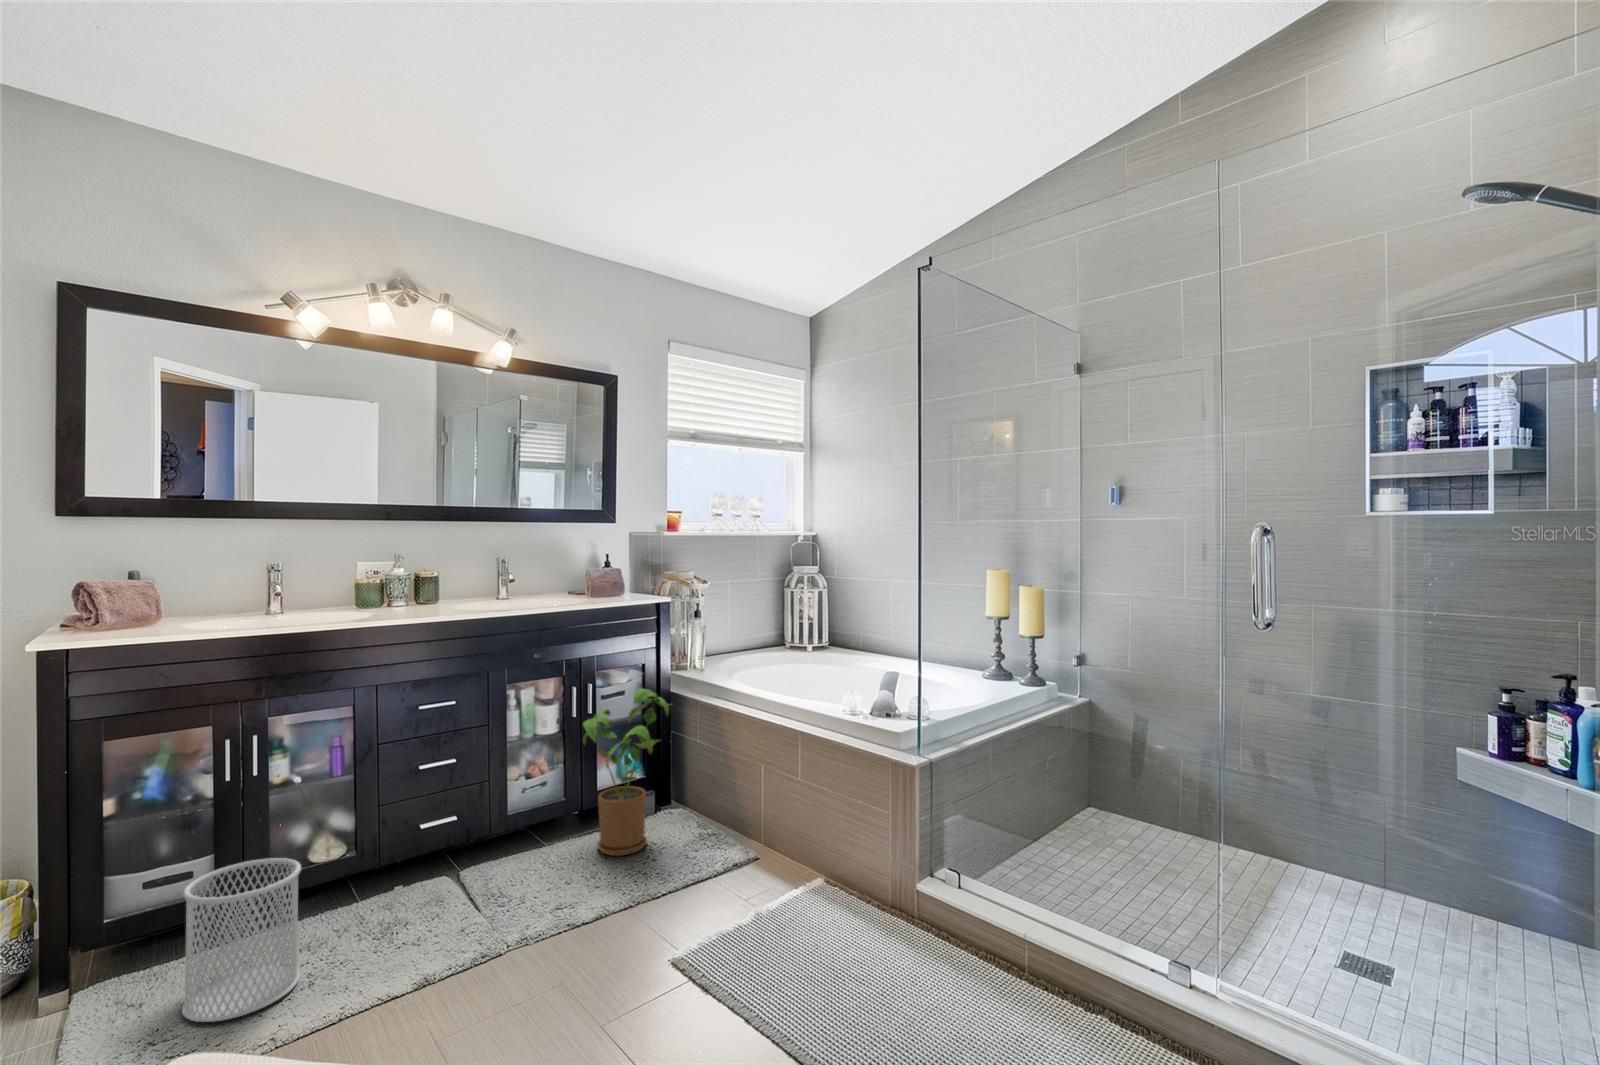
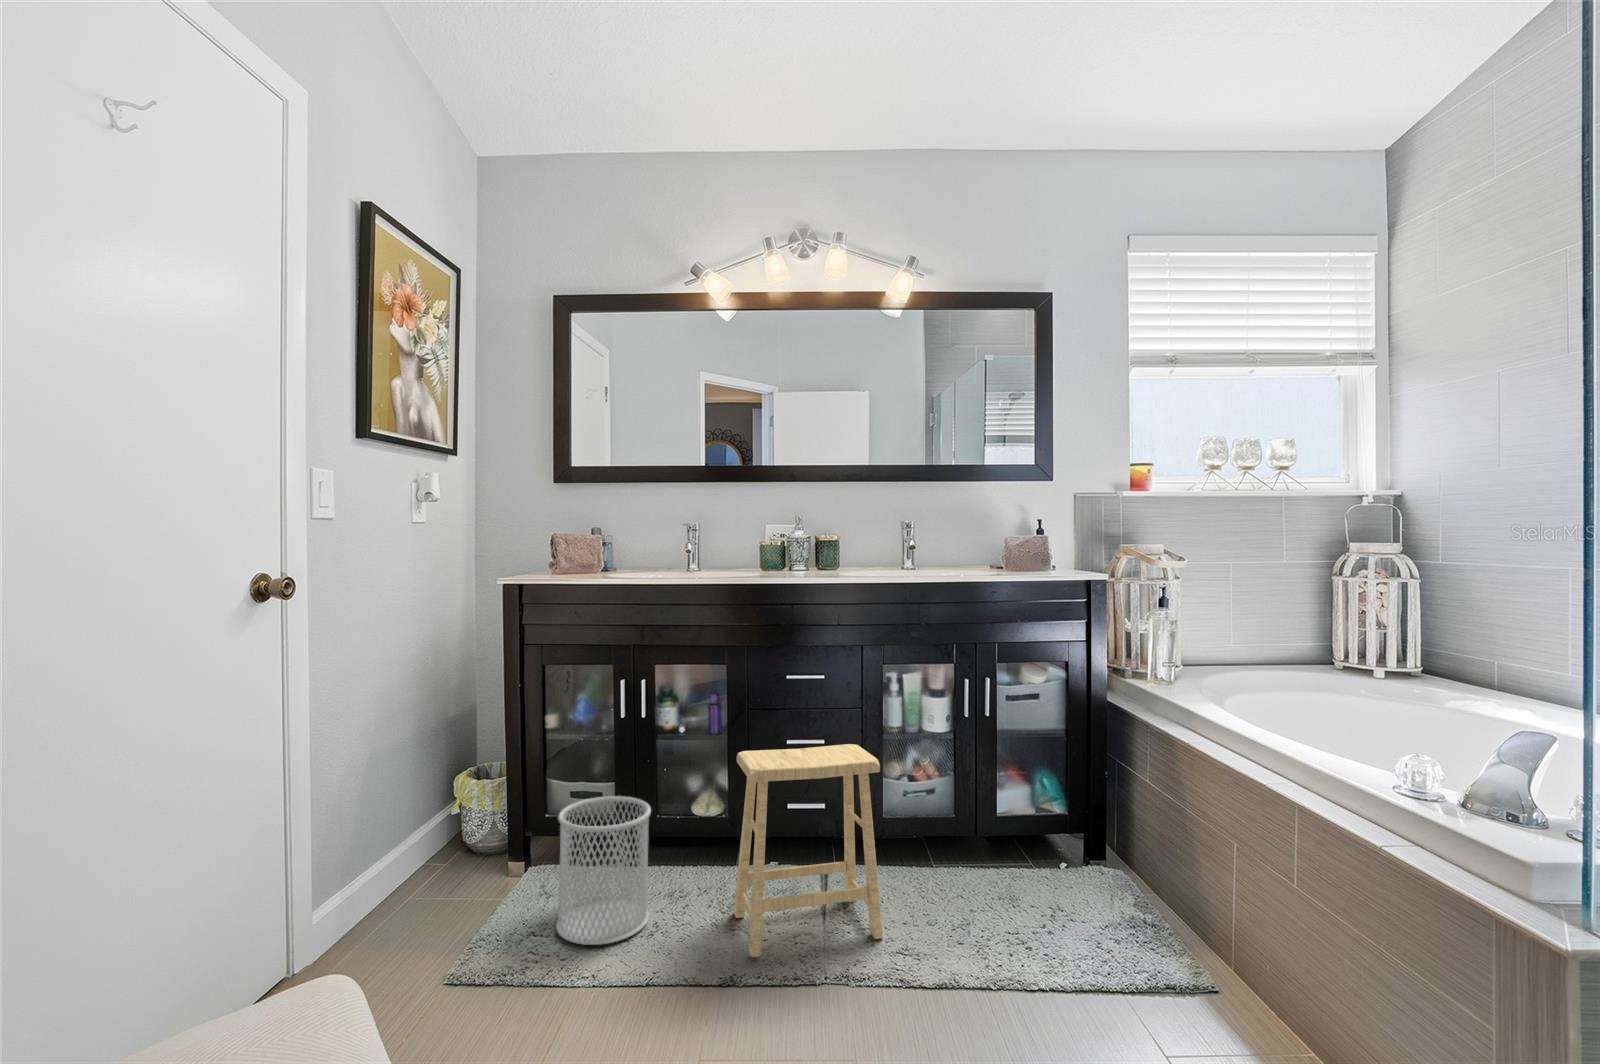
house plant: present [583,689,669,856] -> none [971,693,1096,912]
footstool: none [390,756,538,956] -> present [734,744,883,957]

